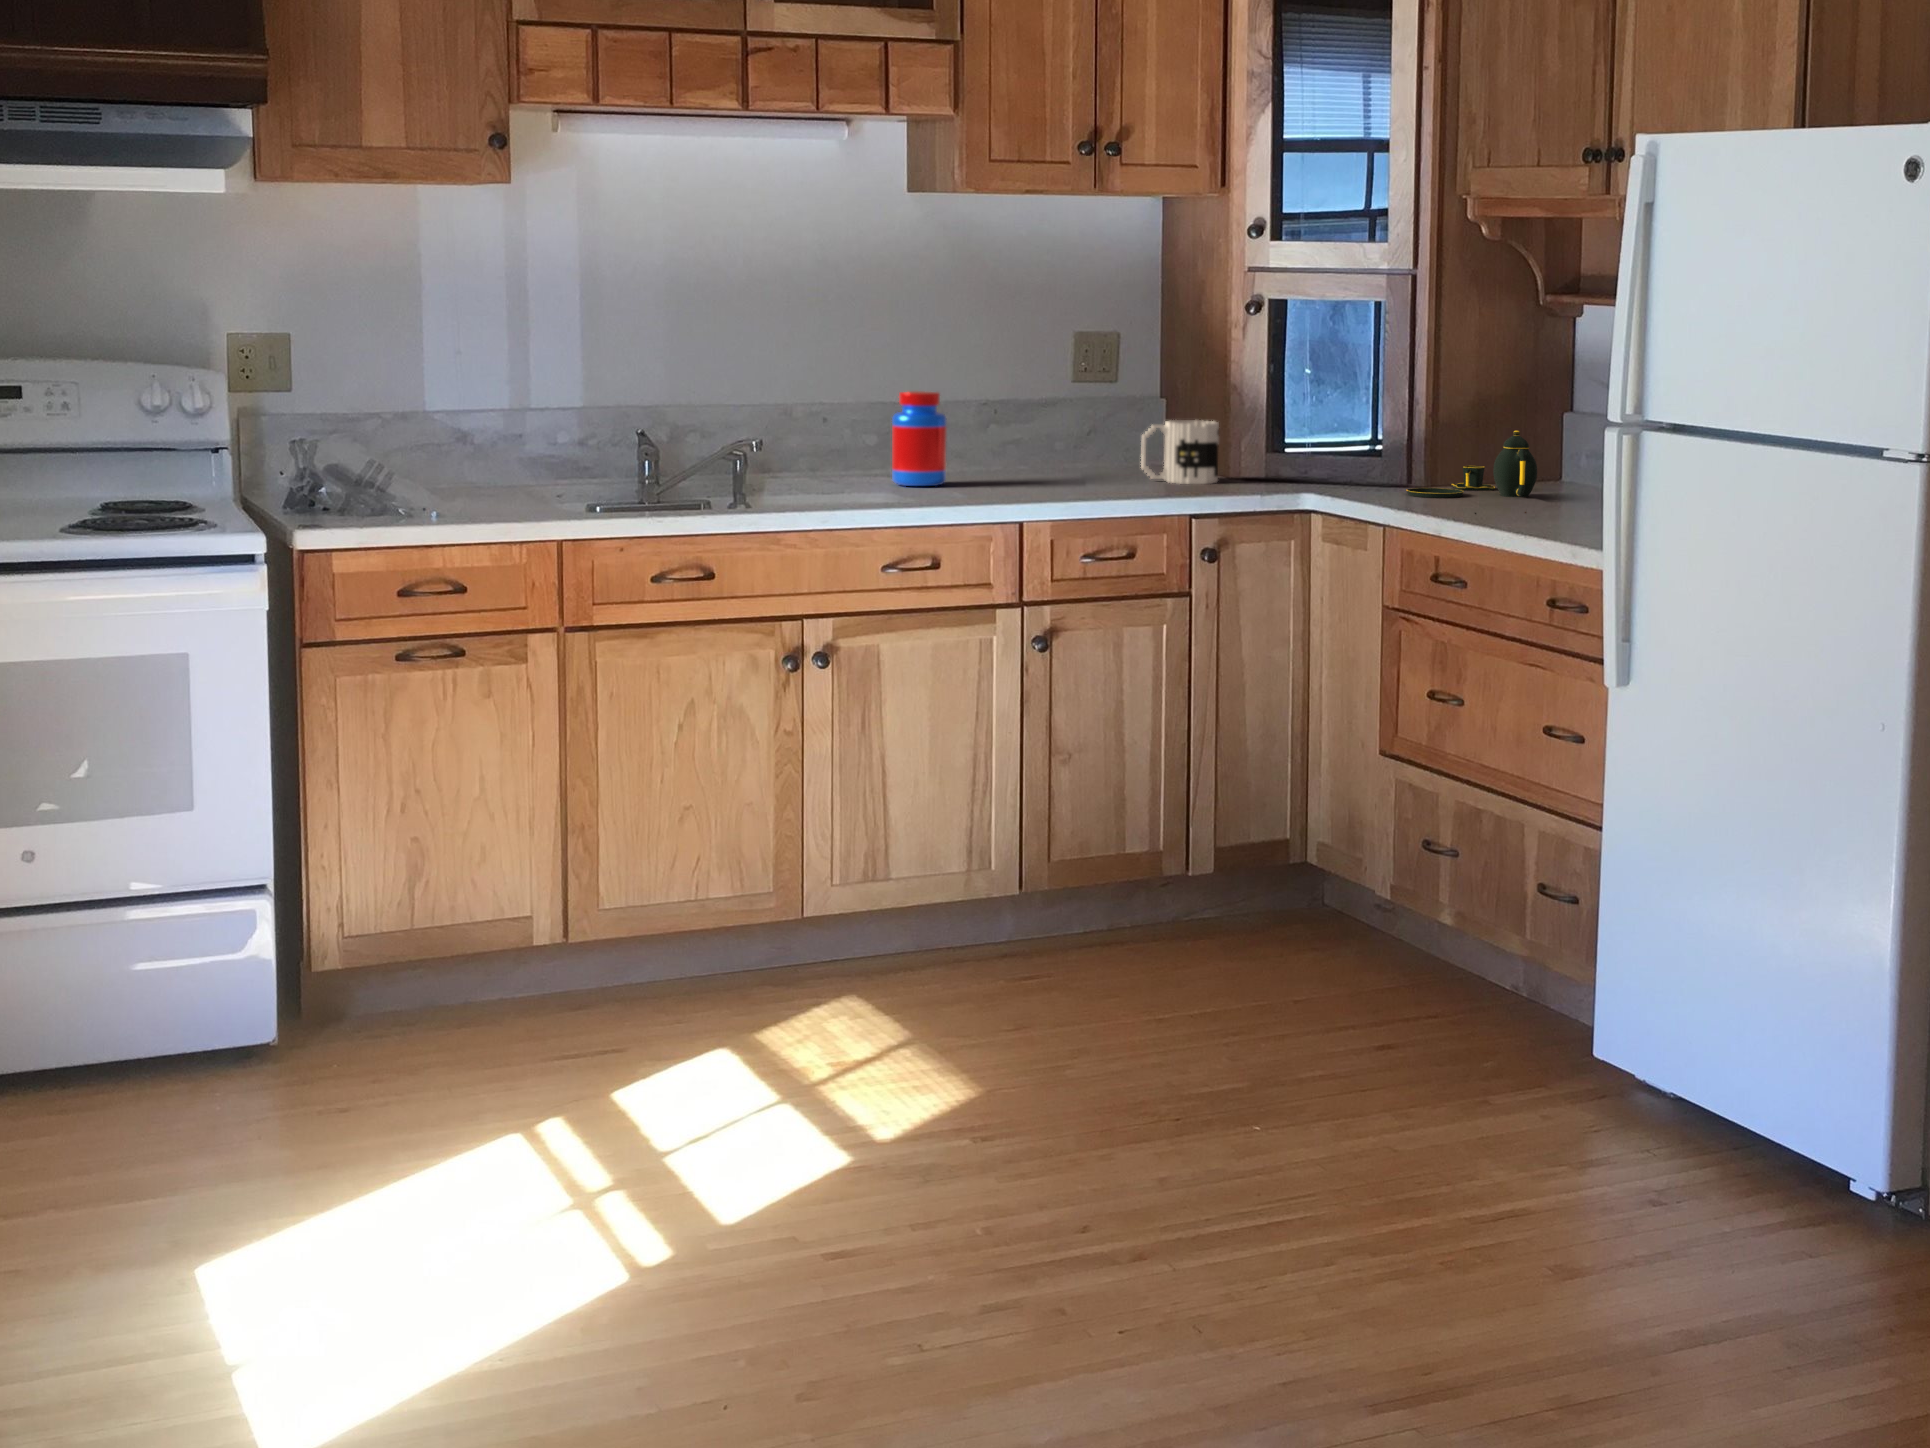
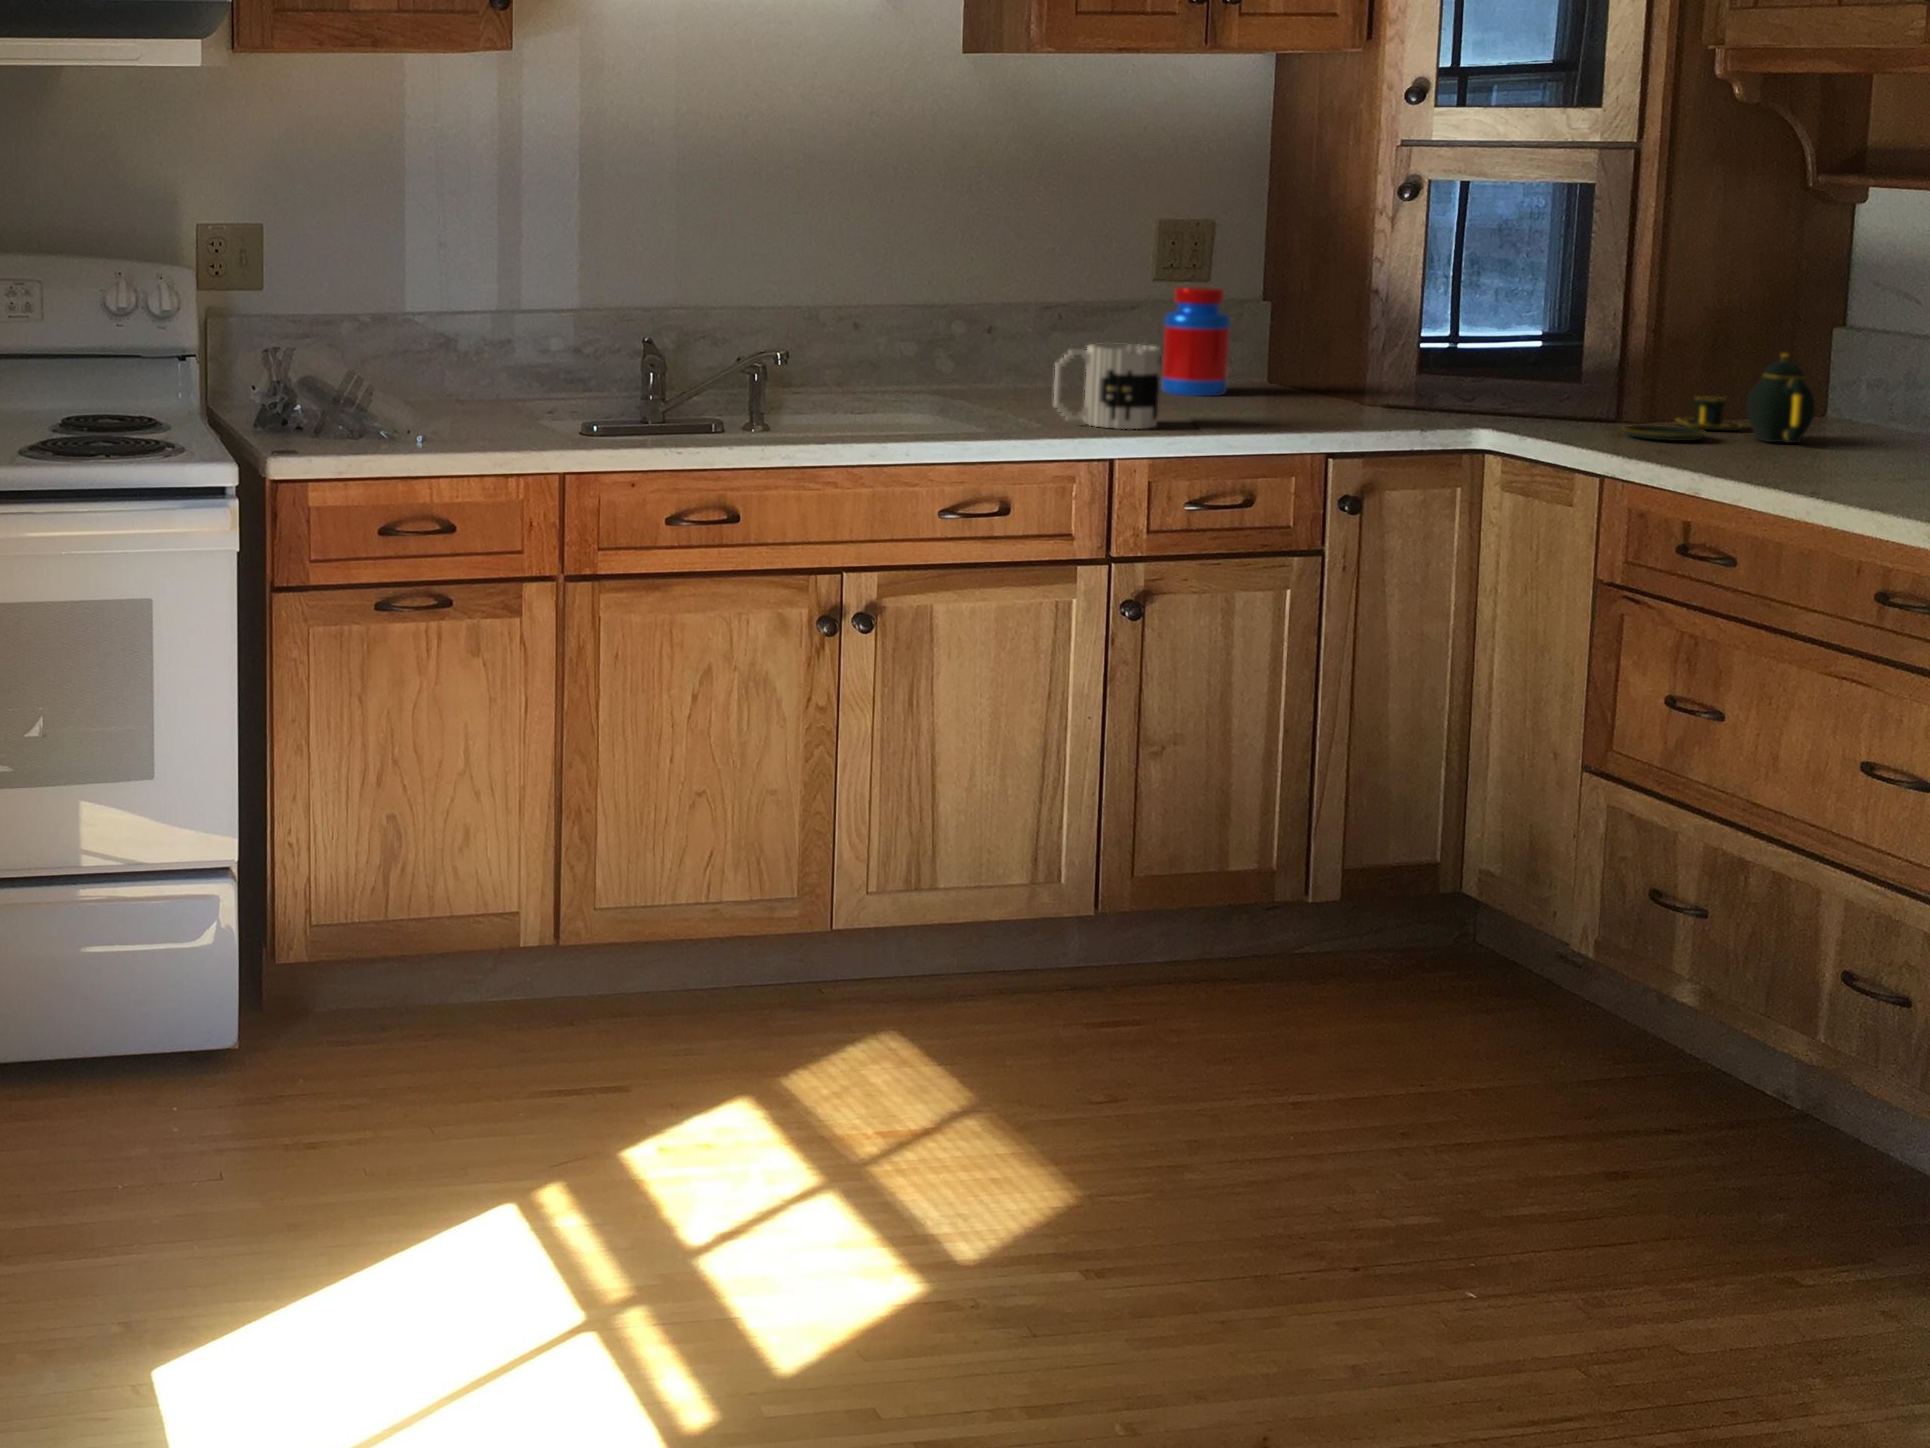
jar: present [892,391,947,486] -> present [1161,286,1231,396]
mug: present [1141,420,1219,484] -> present [1054,343,1161,429]

